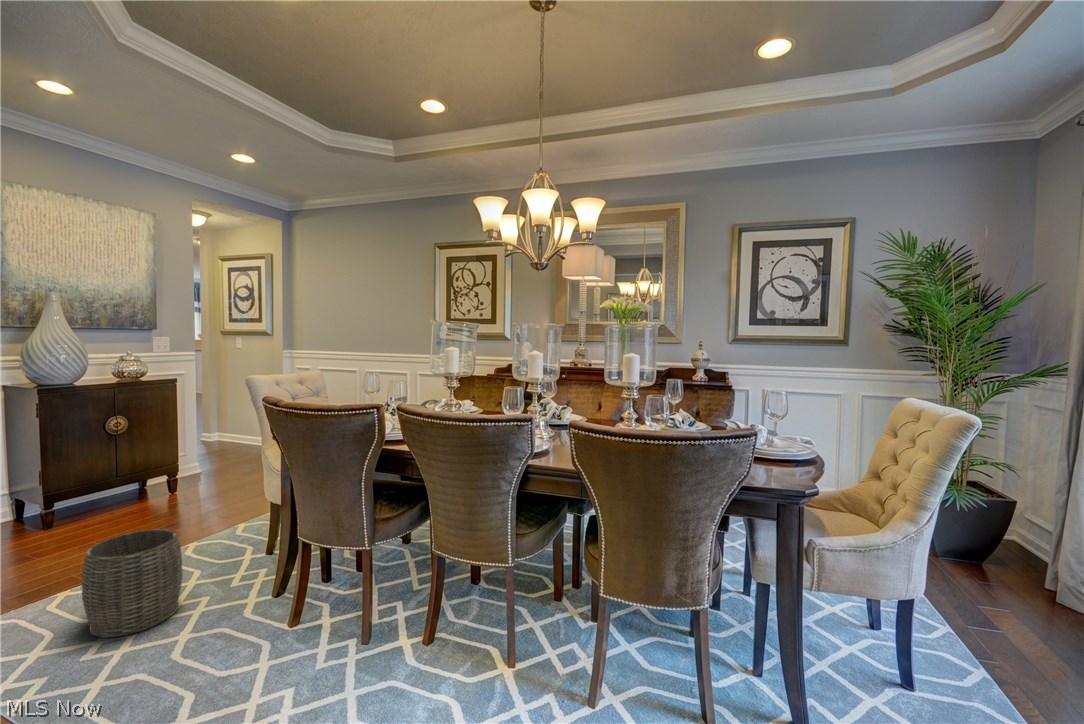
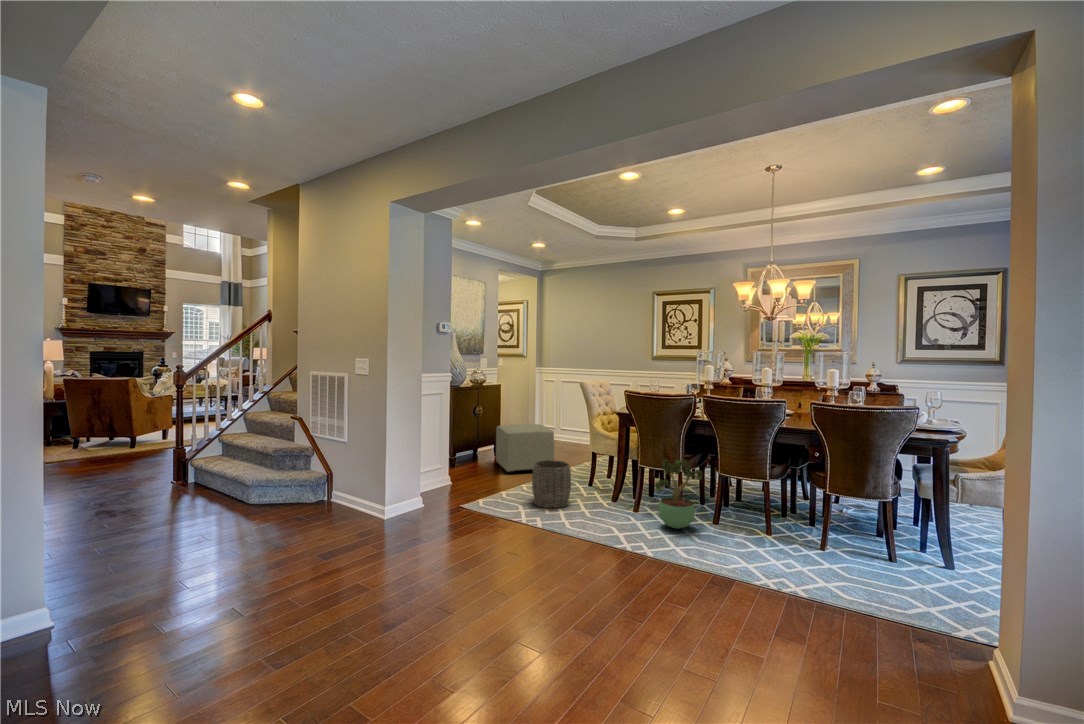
ottoman: none [132,442,239,534] -> present [496,424,554,473]
potted plant: none [291,535,384,677] -> present [655,459,702,529]

